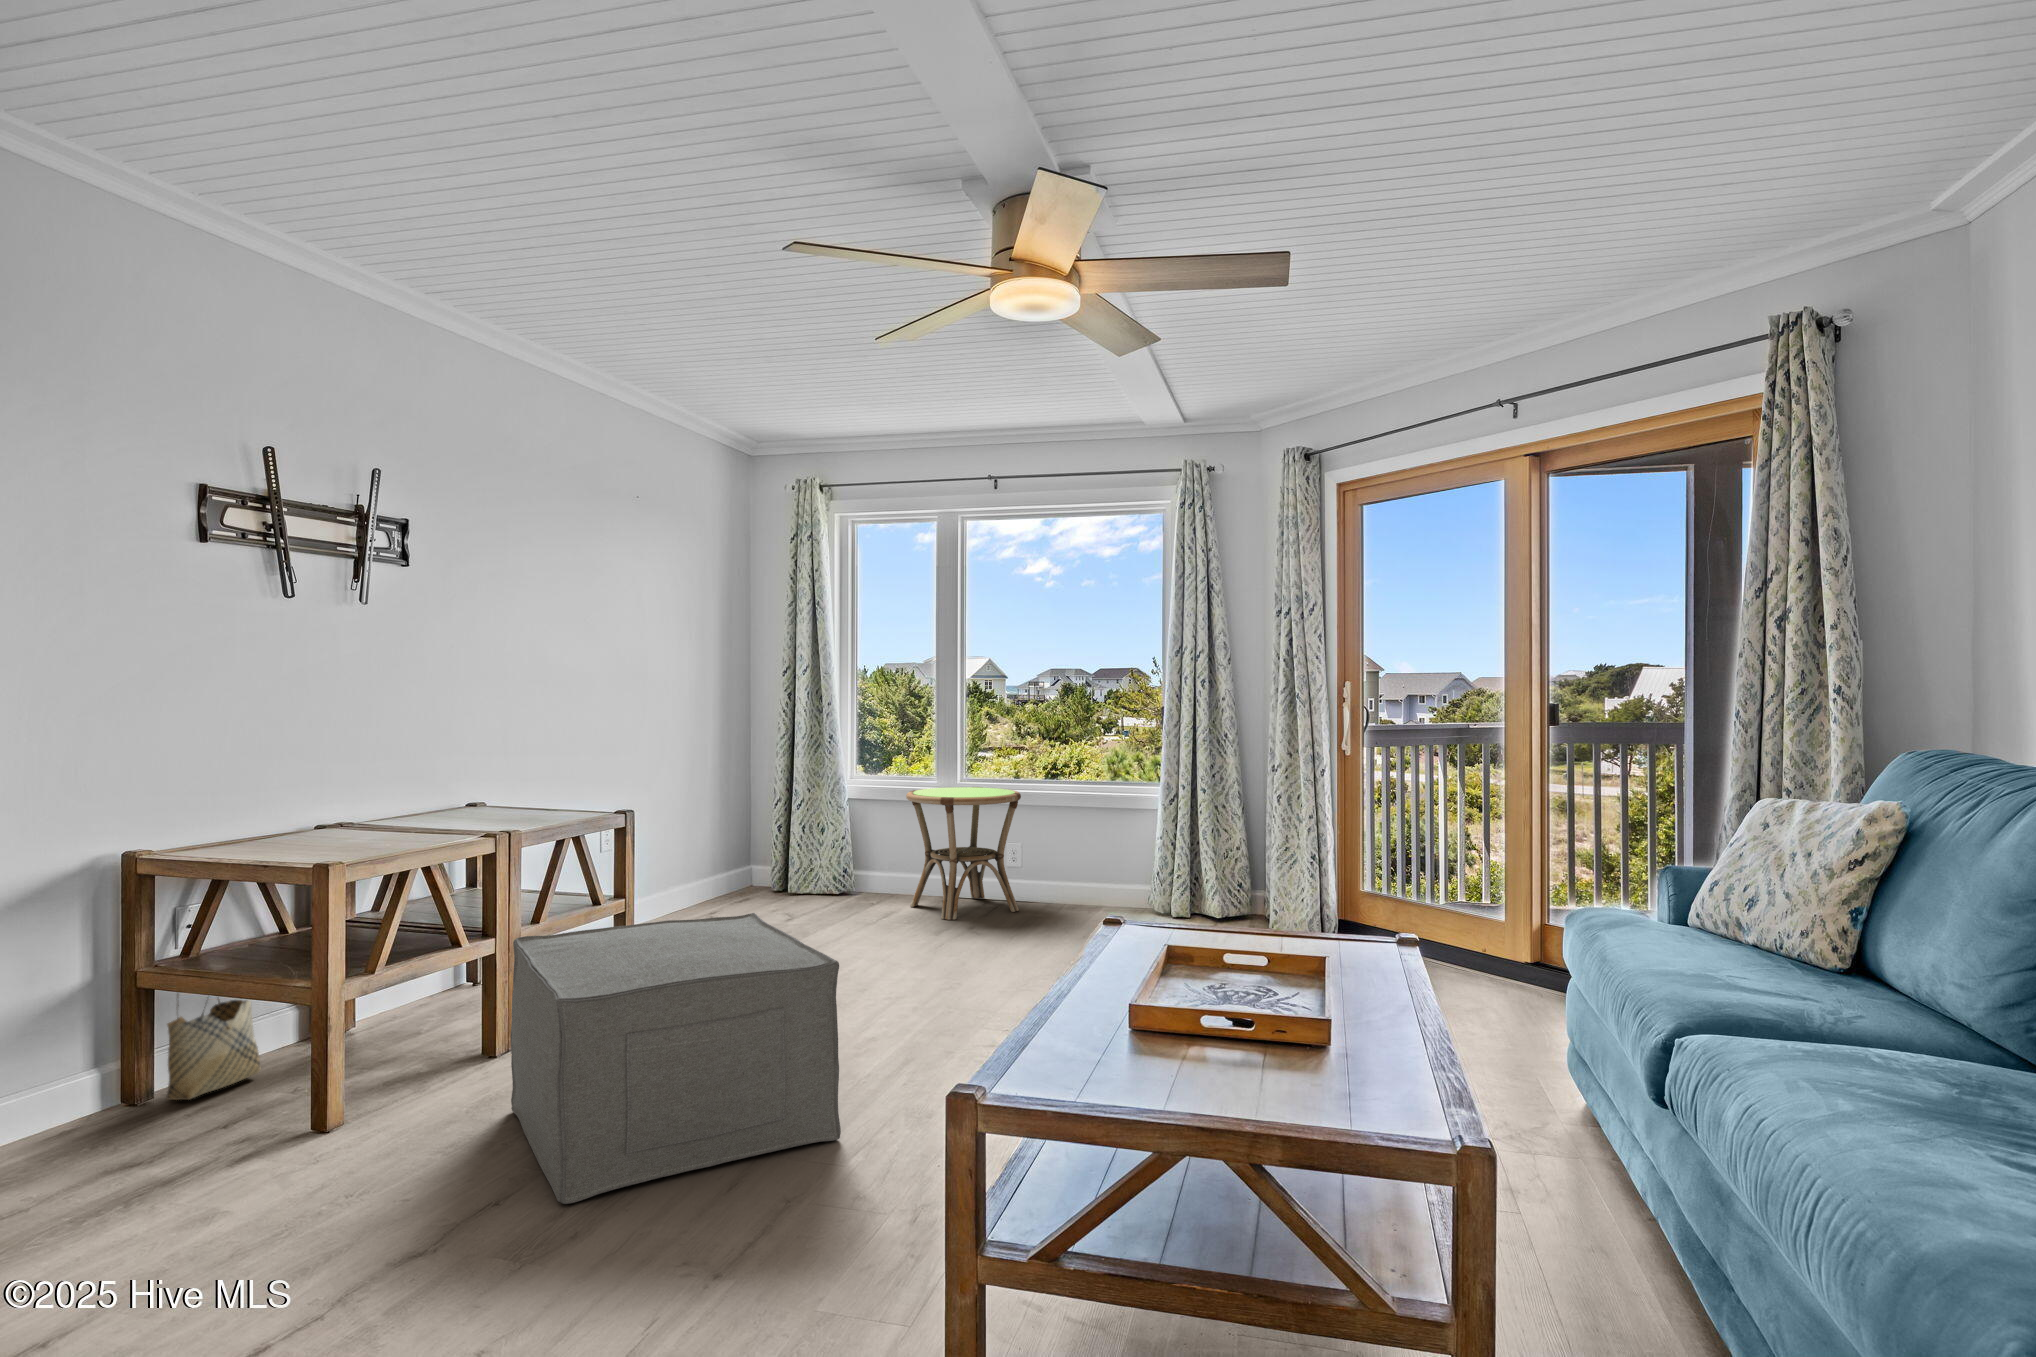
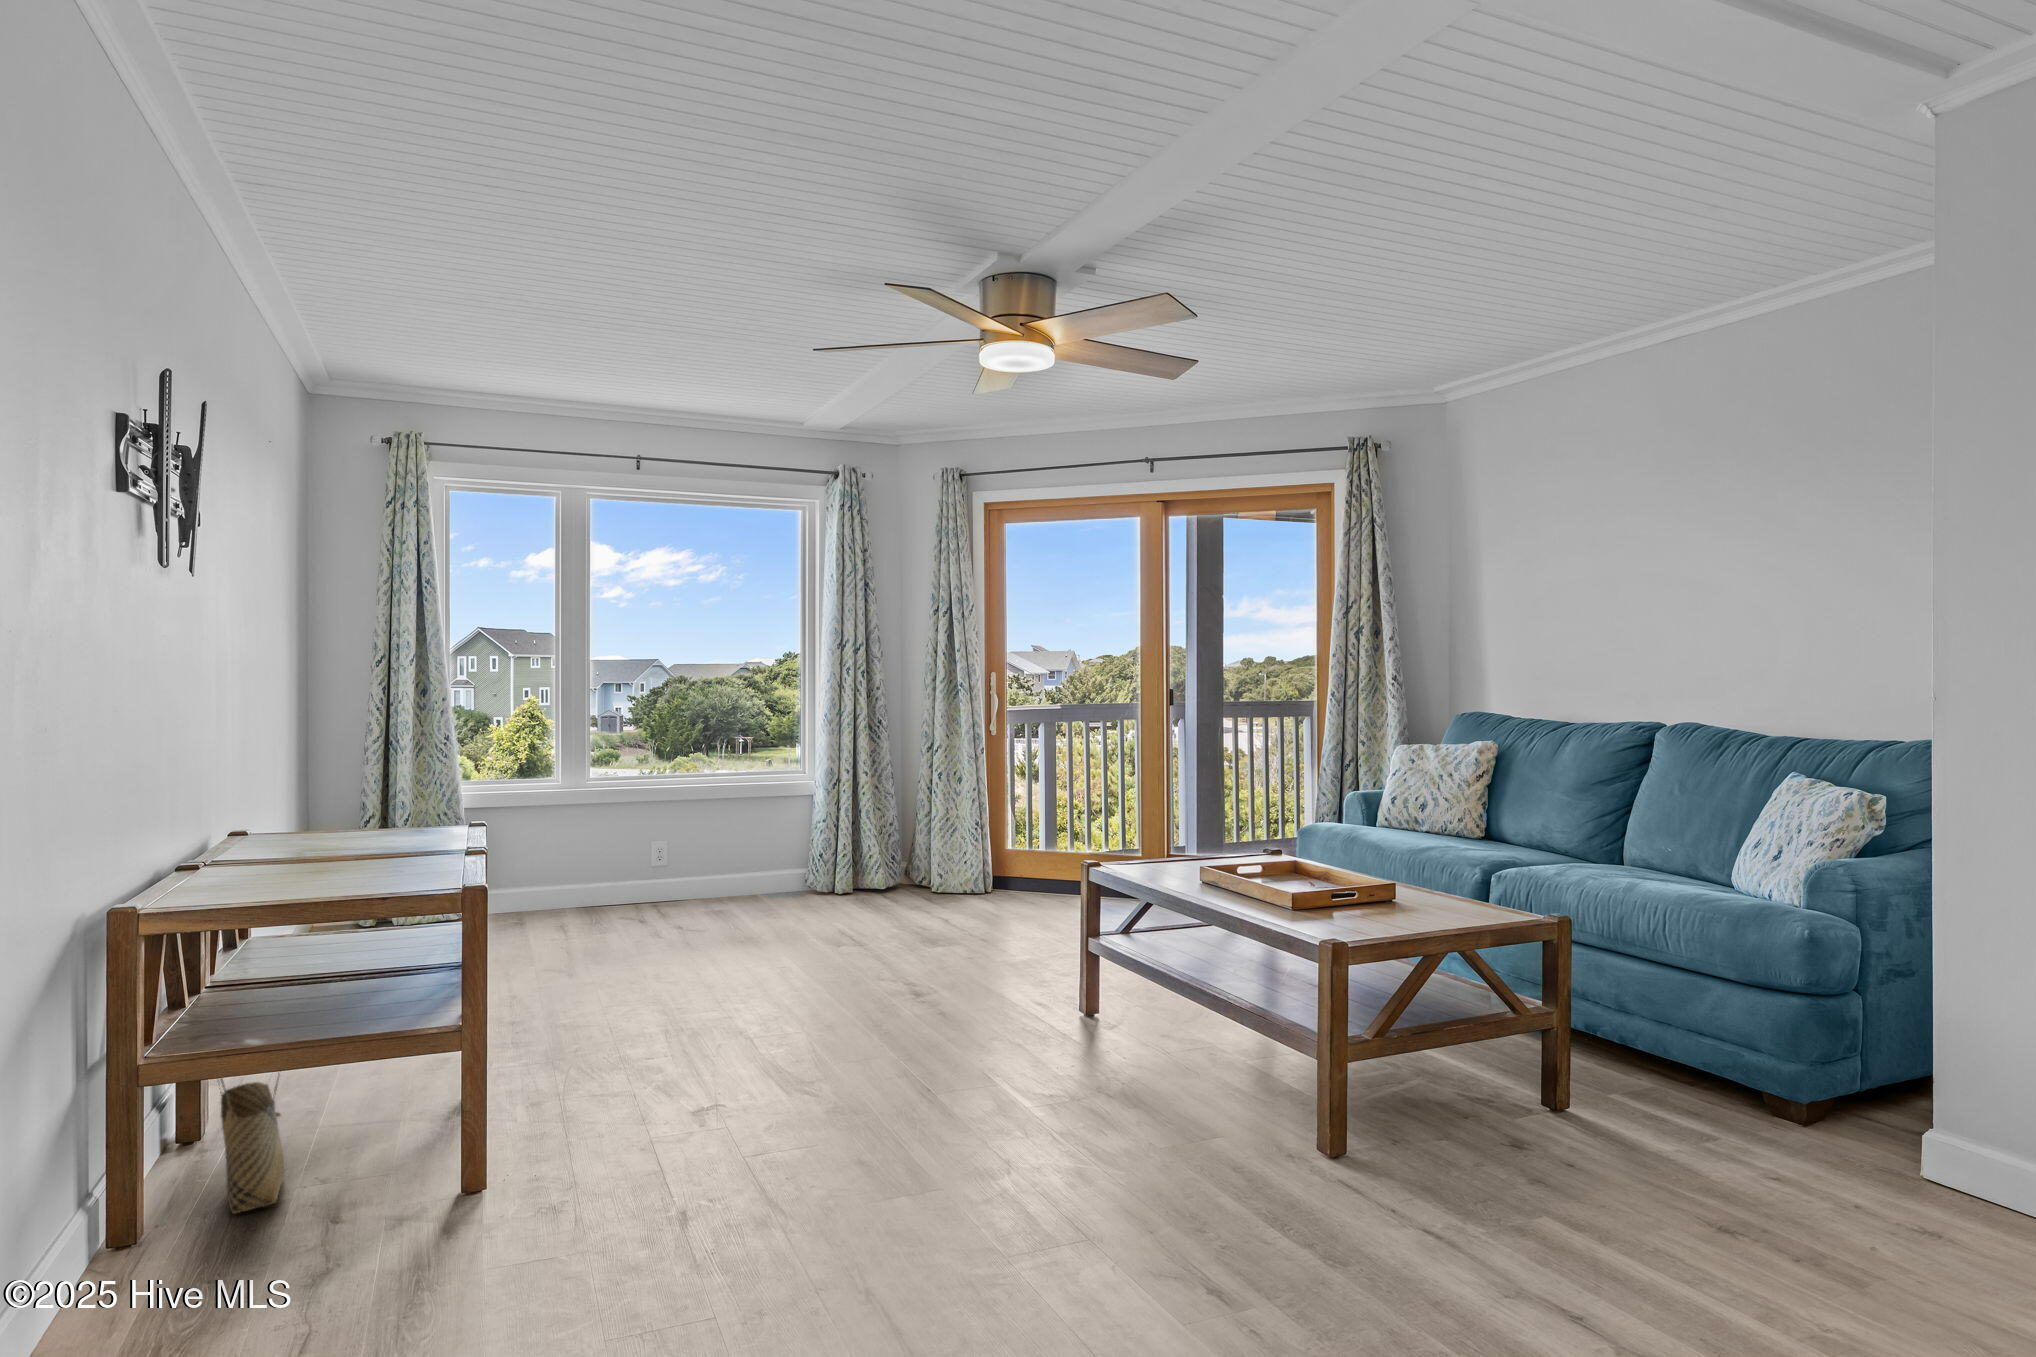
side table: present [906,787,1021,920] -> none [570,786,699,927]
ottoman: present [511,913,841,1204] -> none [662,901,980,1142]

